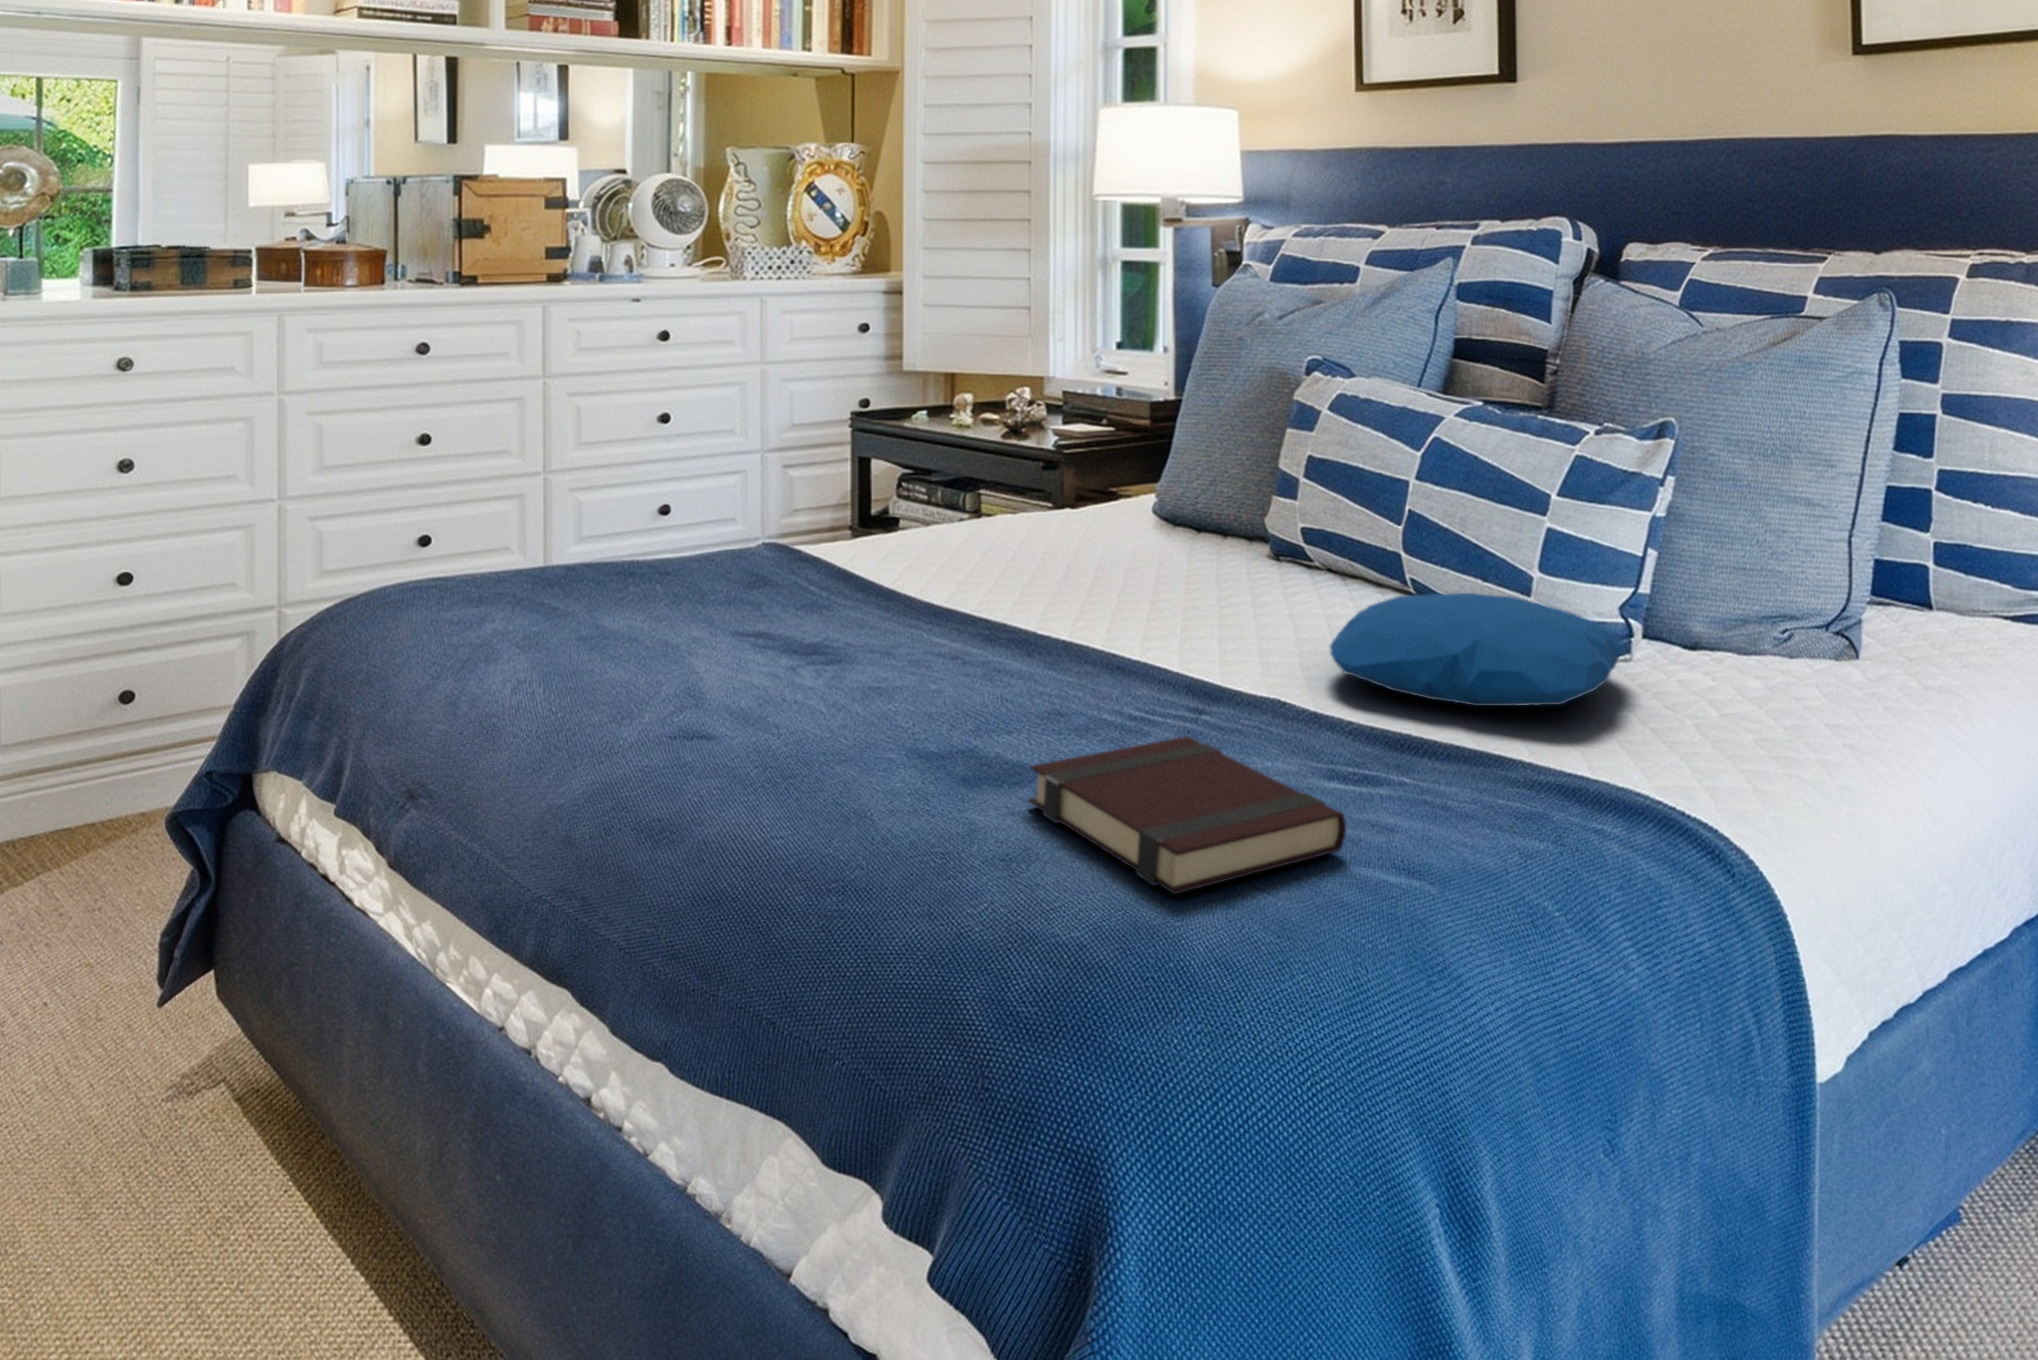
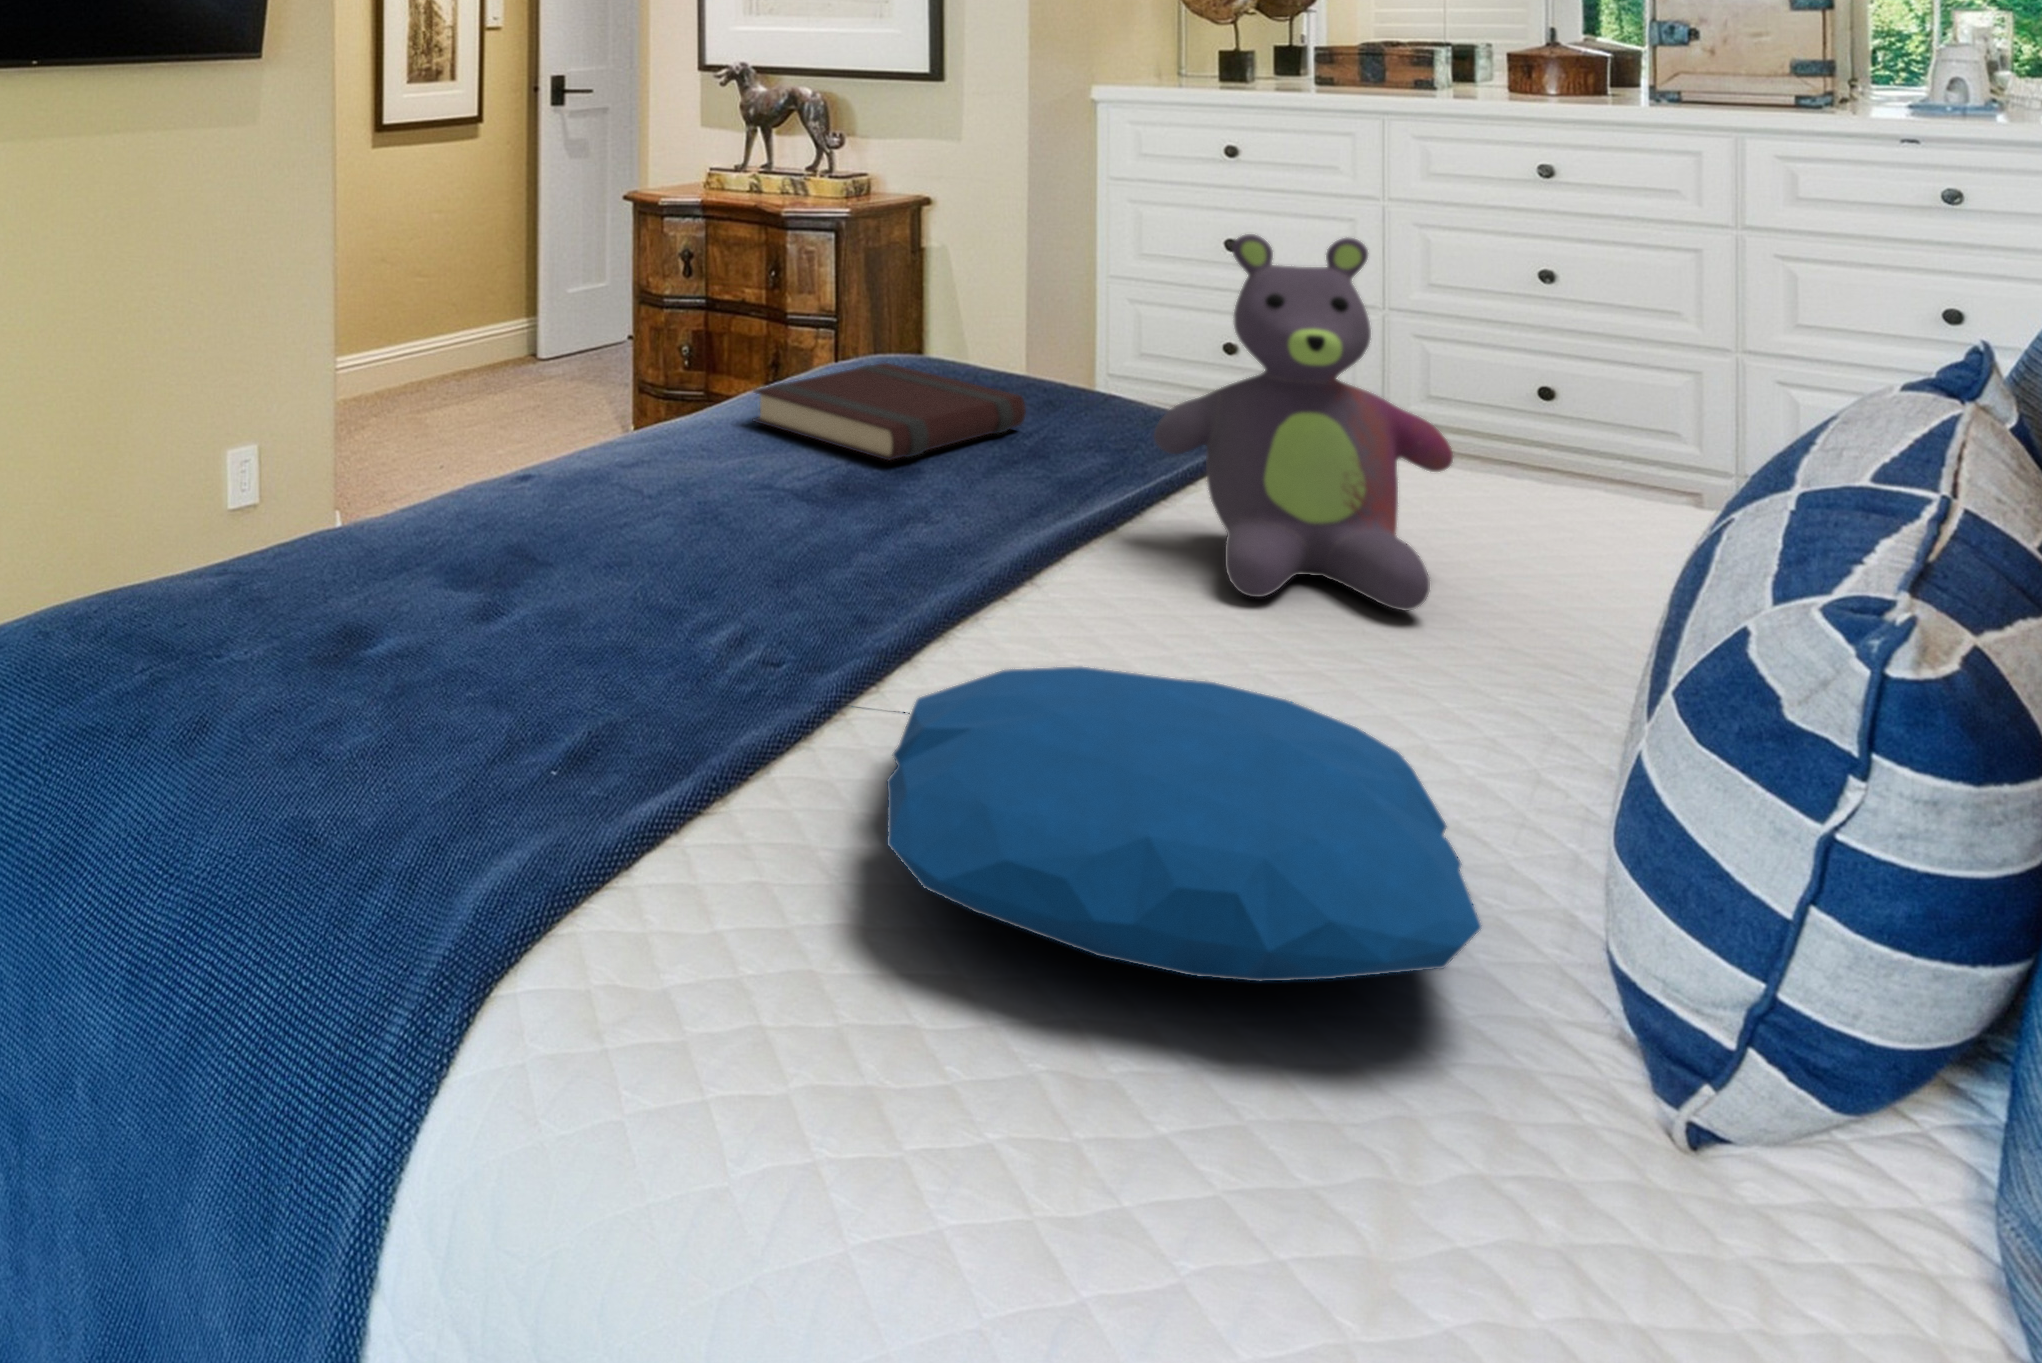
stuffed bear: none [1010,377,1161,601] -> present [1154,234,1453,610]
book: present [1028,736,1346,894] -> present [753,363,1026,461]

